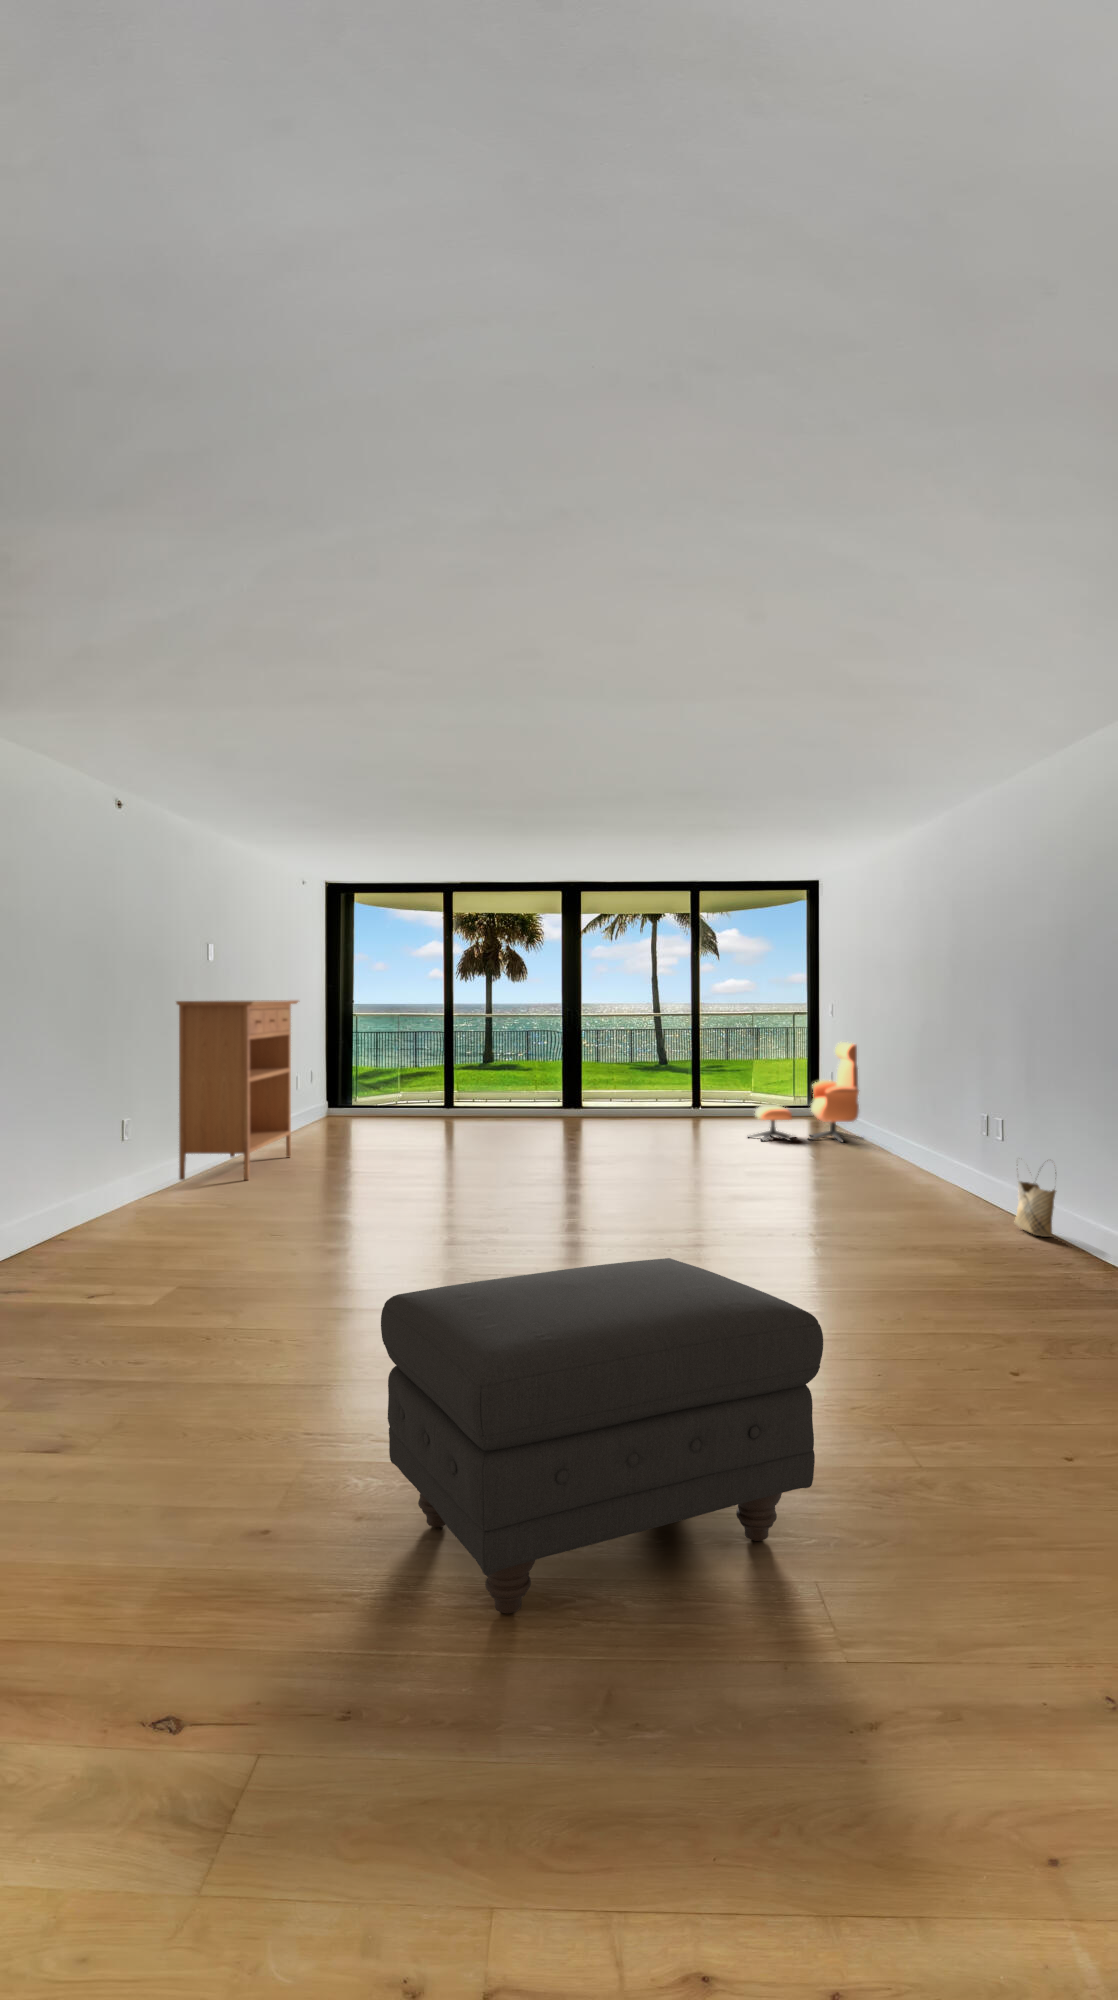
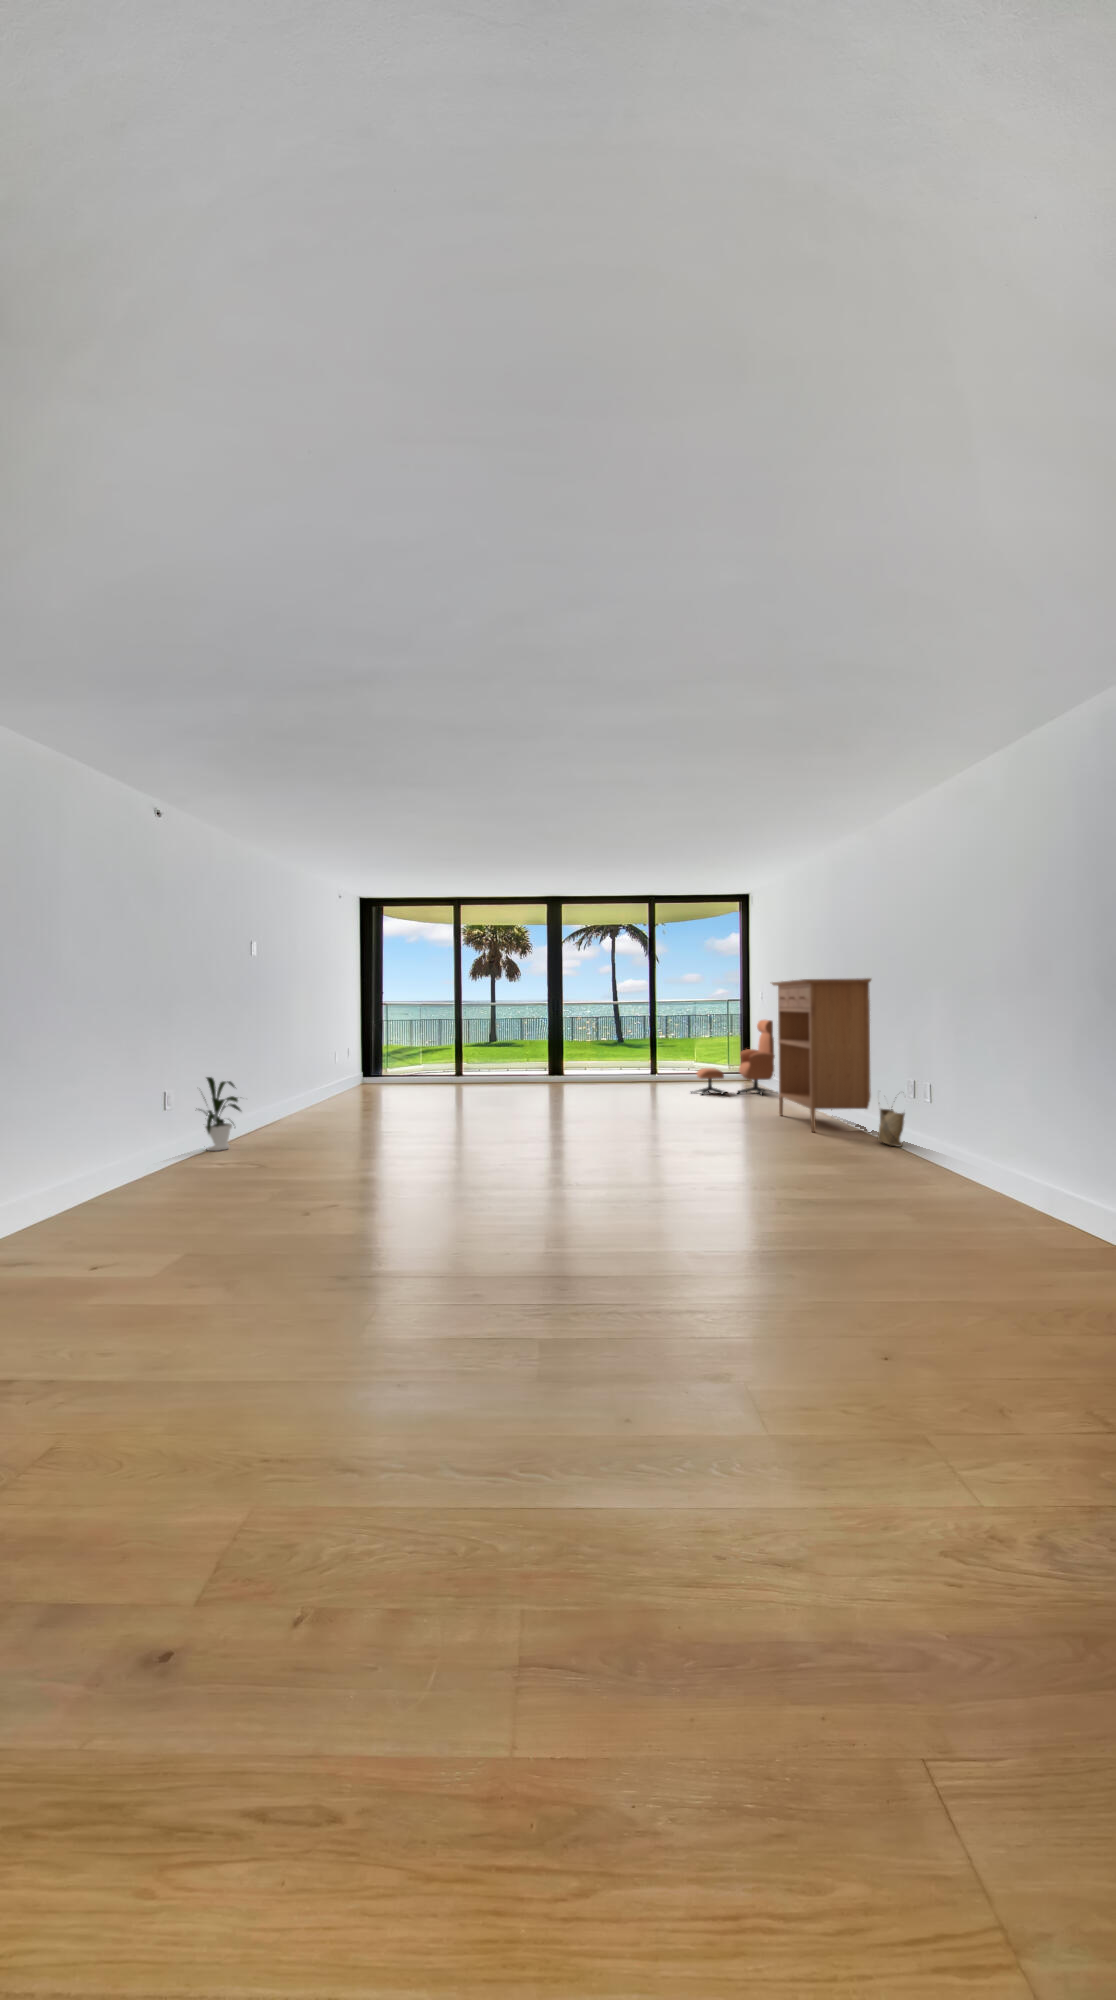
console table: present [176,1000,298,1180] -> present [772,978,871,1132]
house plant: none [51,1130,151,1231] -> present [204,1077,241,1151]
ottoman: present [381,1258,823,1613] -> none [439,1126,713,1316]

